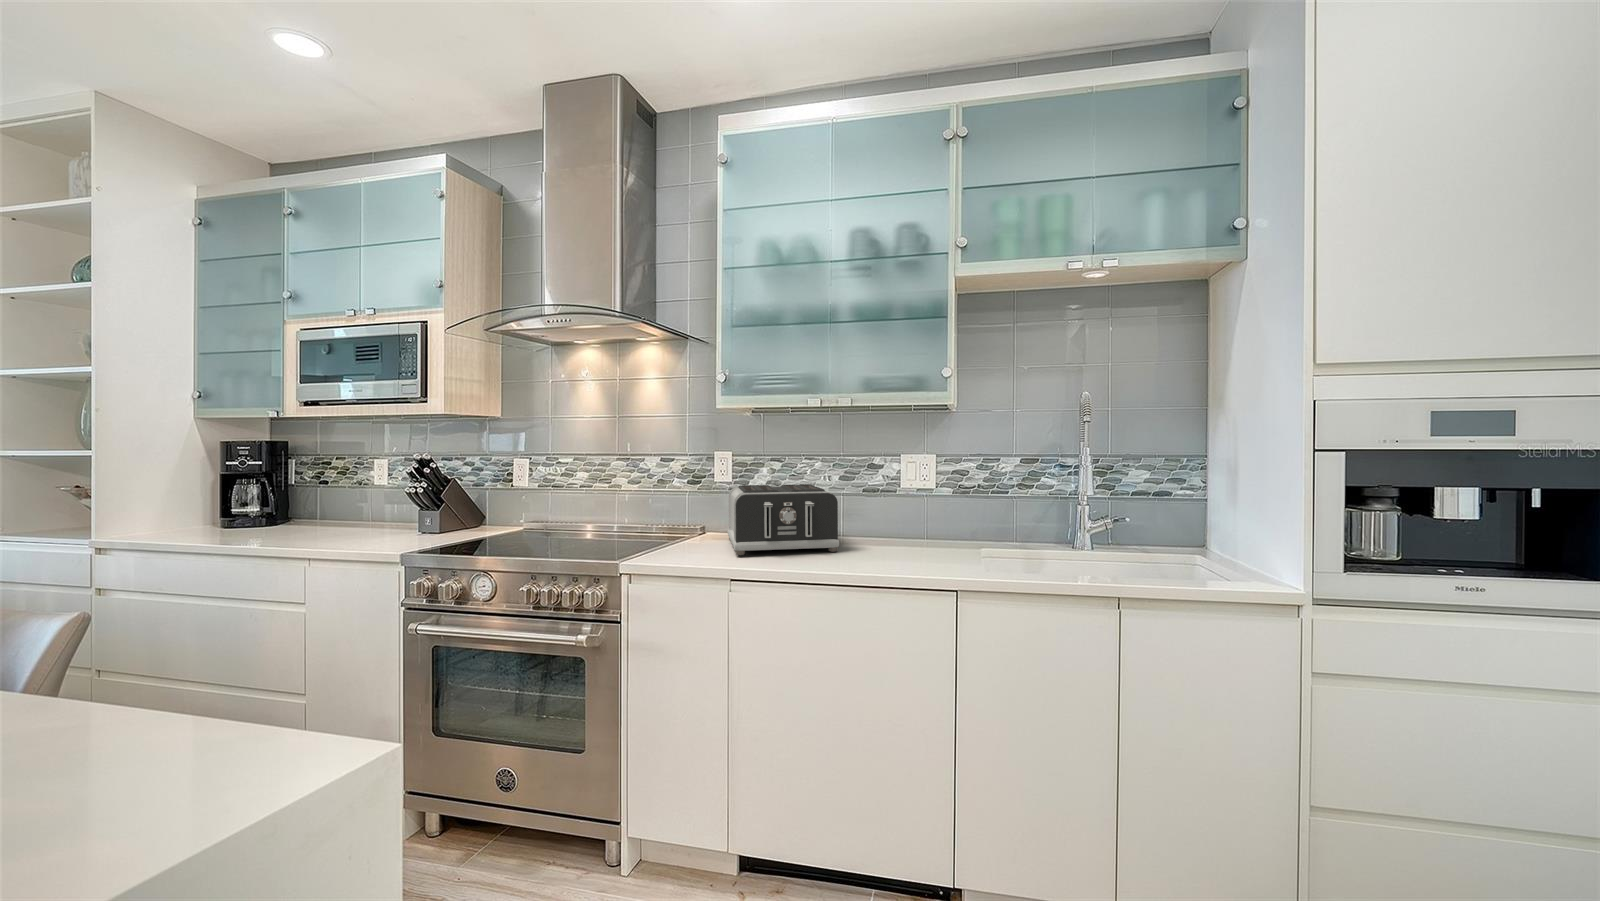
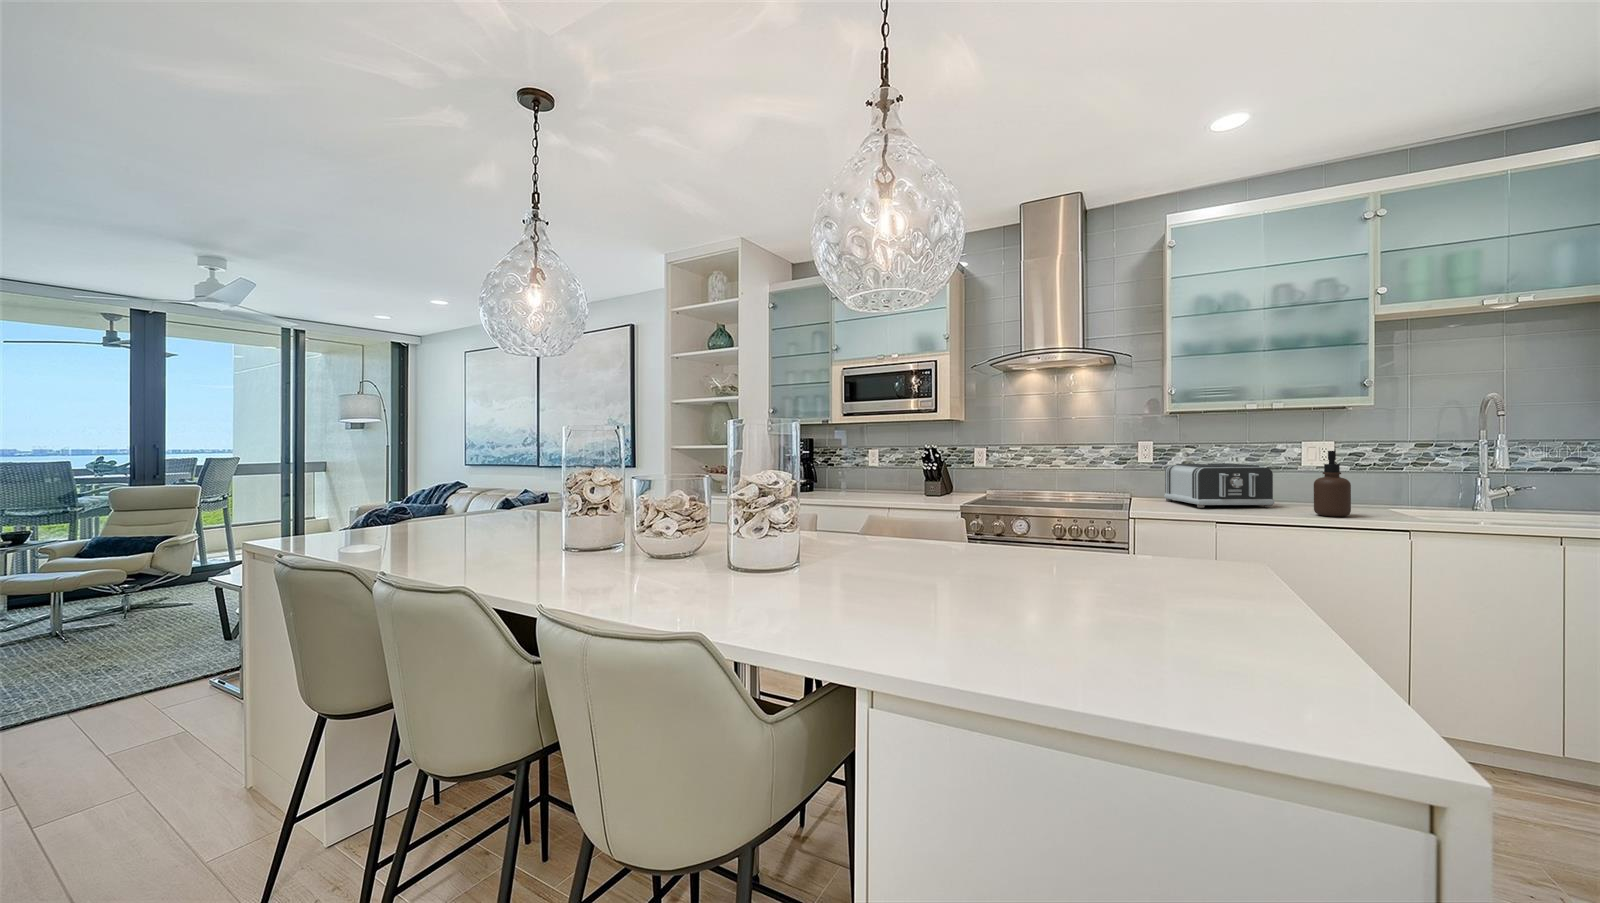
soap dispenser: none [863,471,906,571] -> present [1314,451,1351,517]

